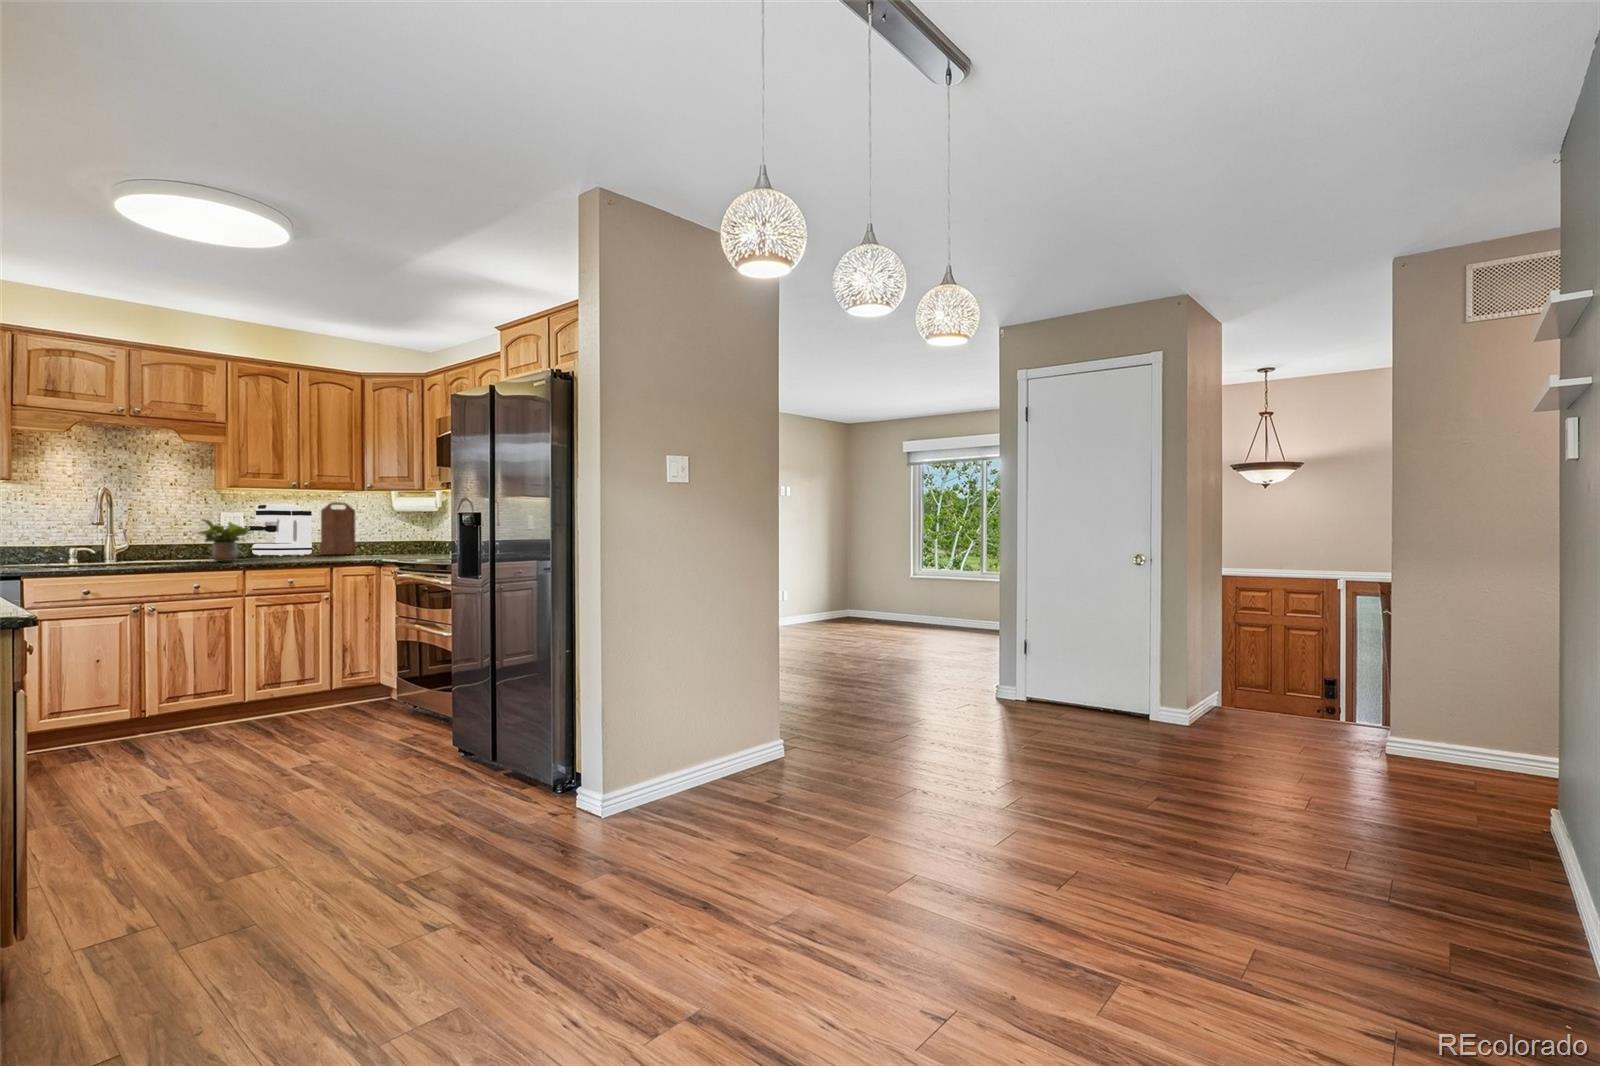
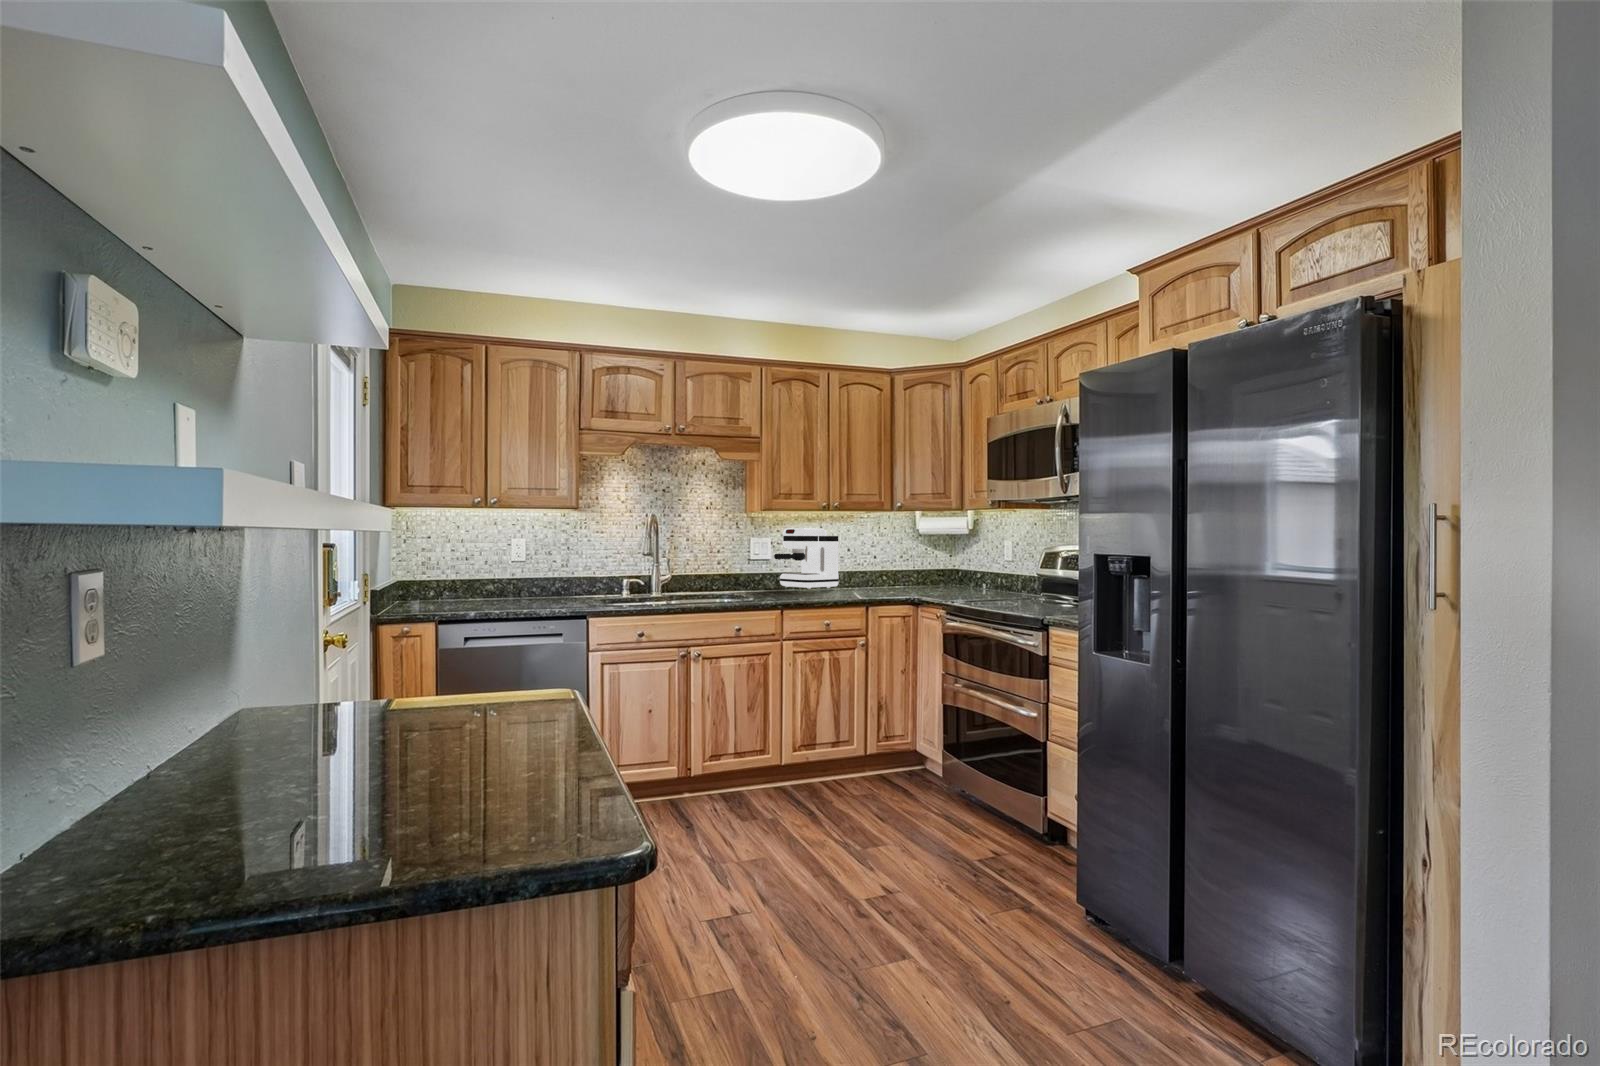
cutting board: present [321,502,355,554] -> none [845,525,881,586]
potted plant: present [197,519,252,562] -> none [733,548,787,597]

